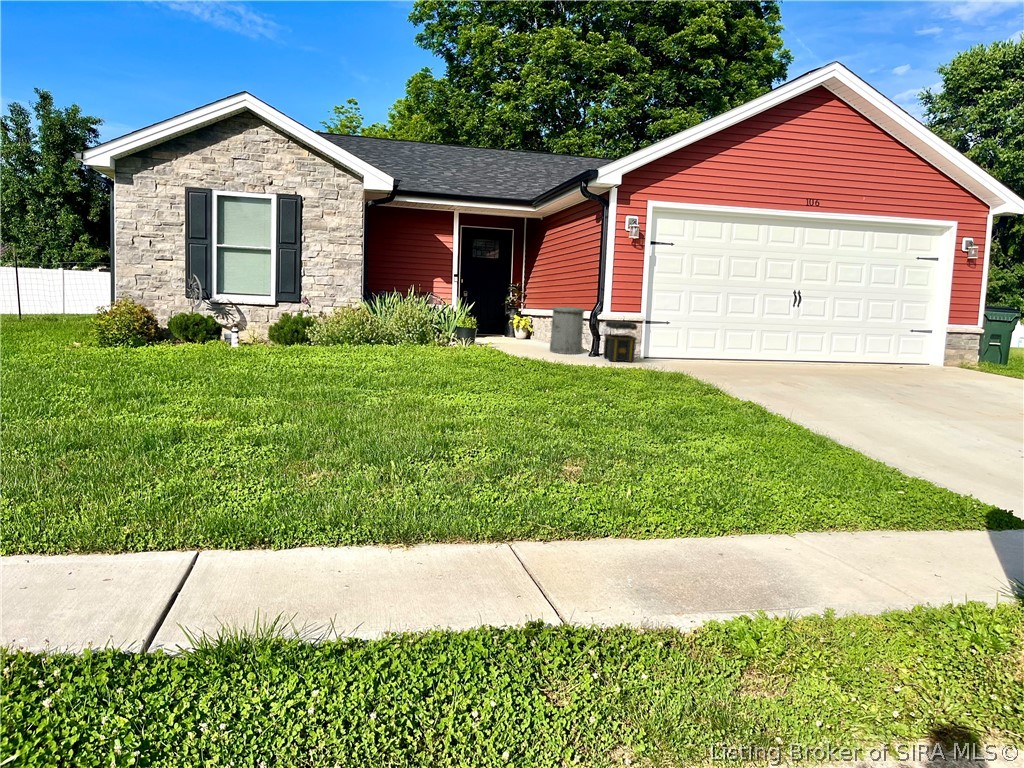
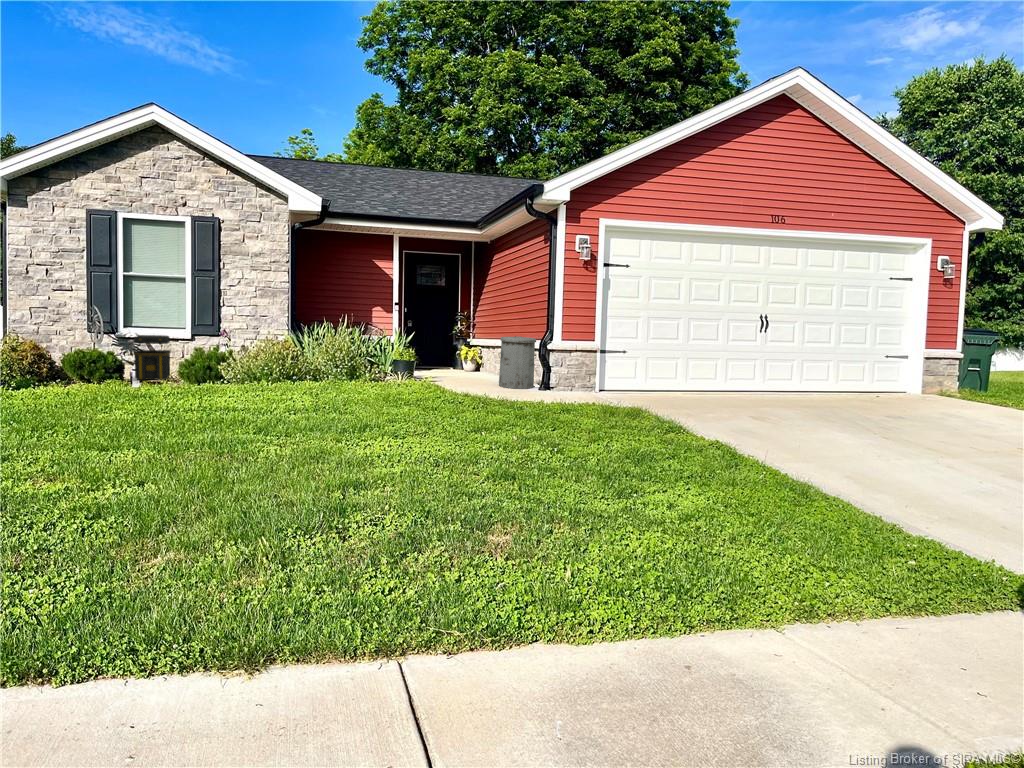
toolbox: present [603,321,637,362] -> present [134,335,171,380]

